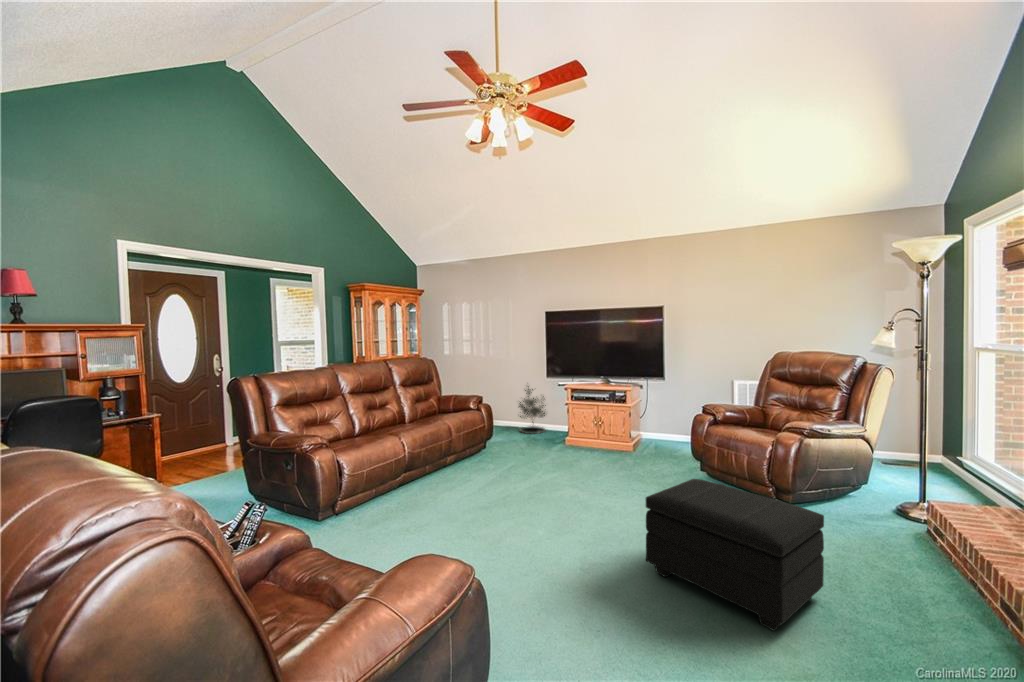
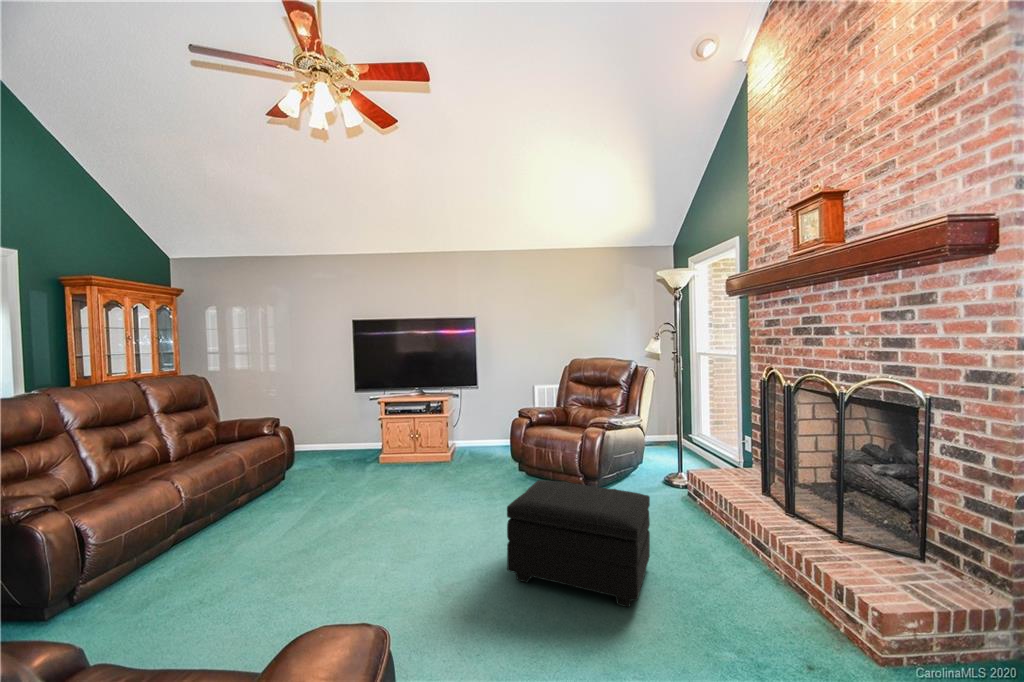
potted tree: present [519,386,546,434] -> none [316,398,354,455]

